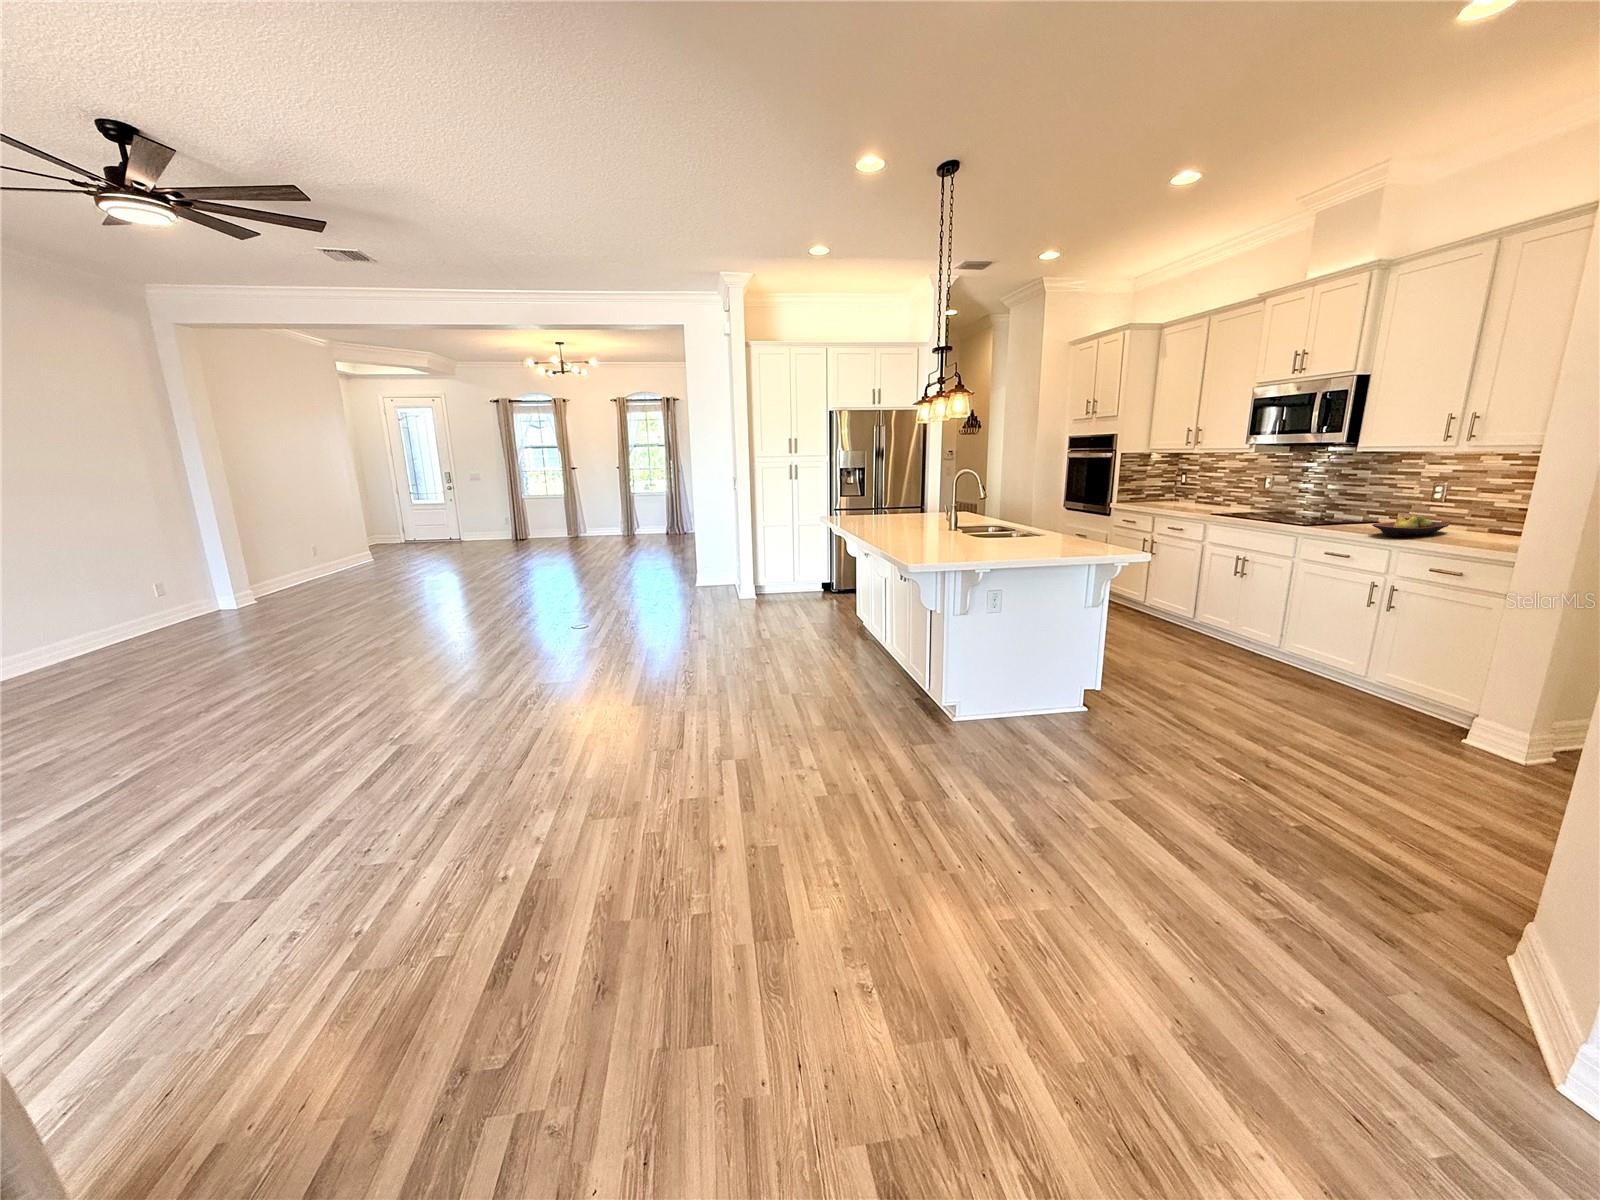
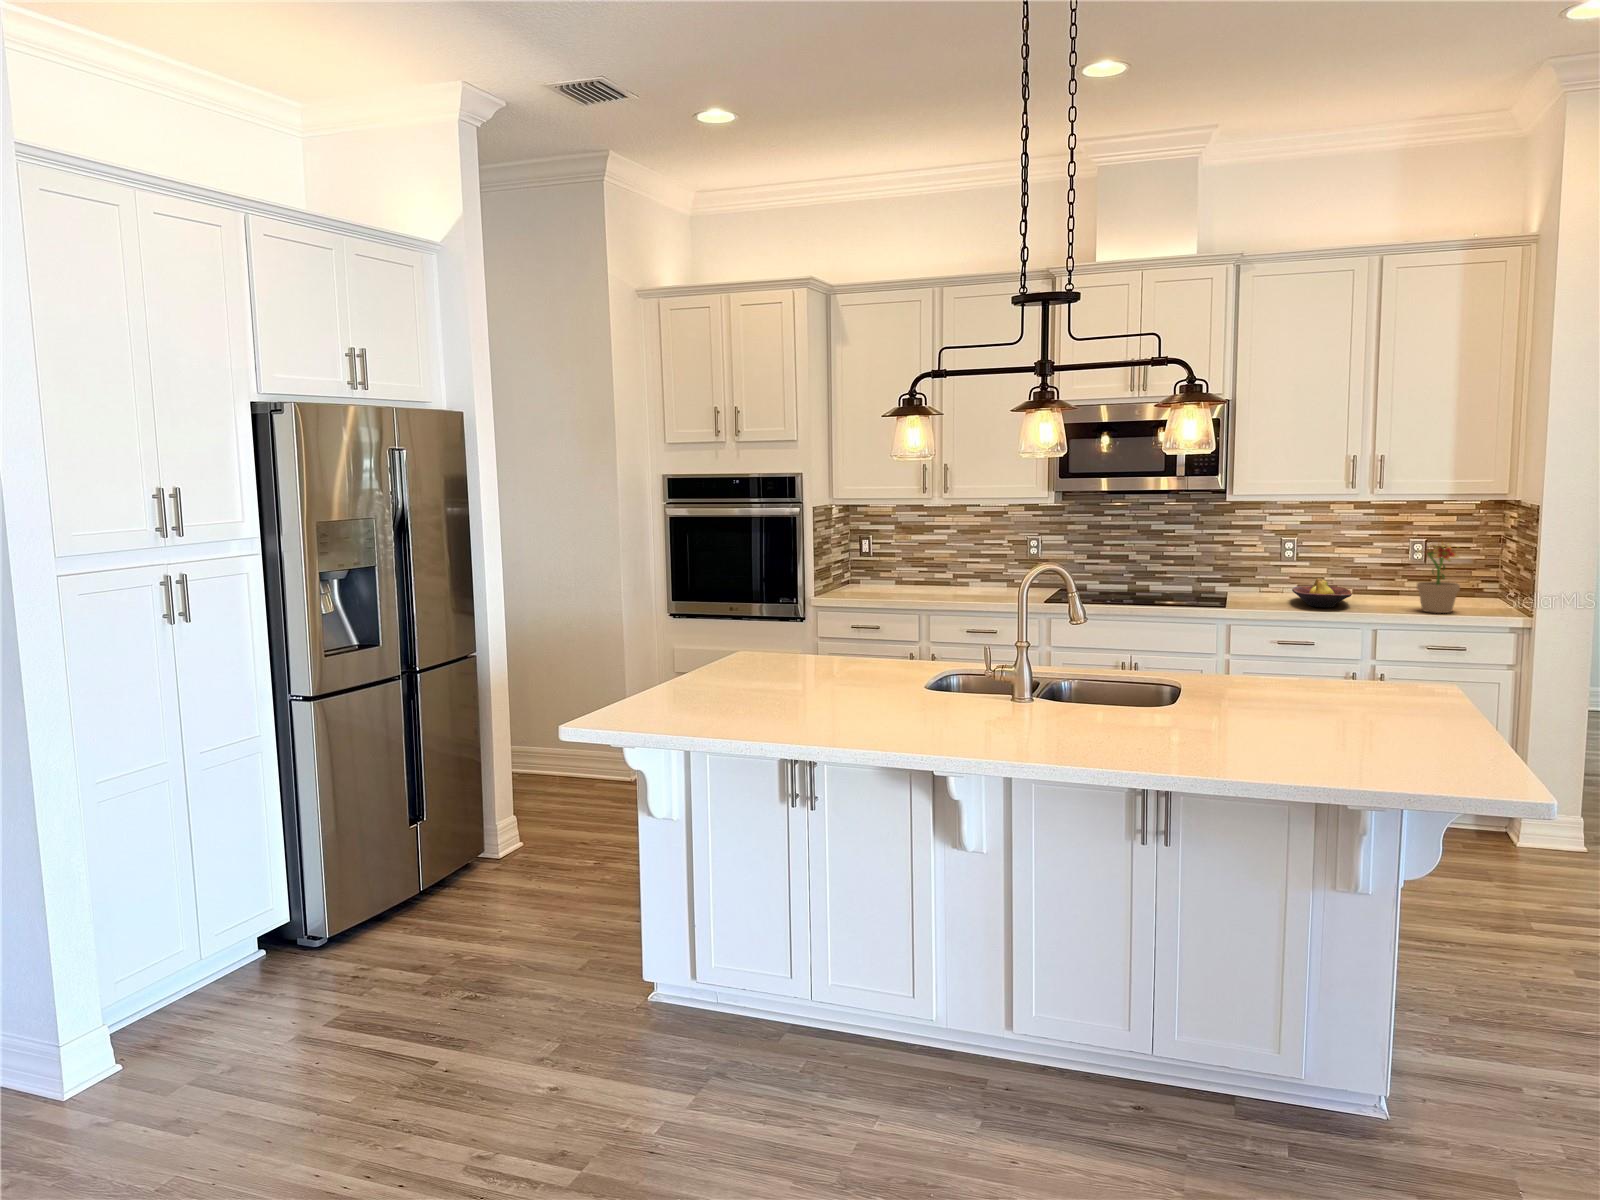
potted plant: none [1459,487,1507,549] -> present [1416,541,1460,613]

